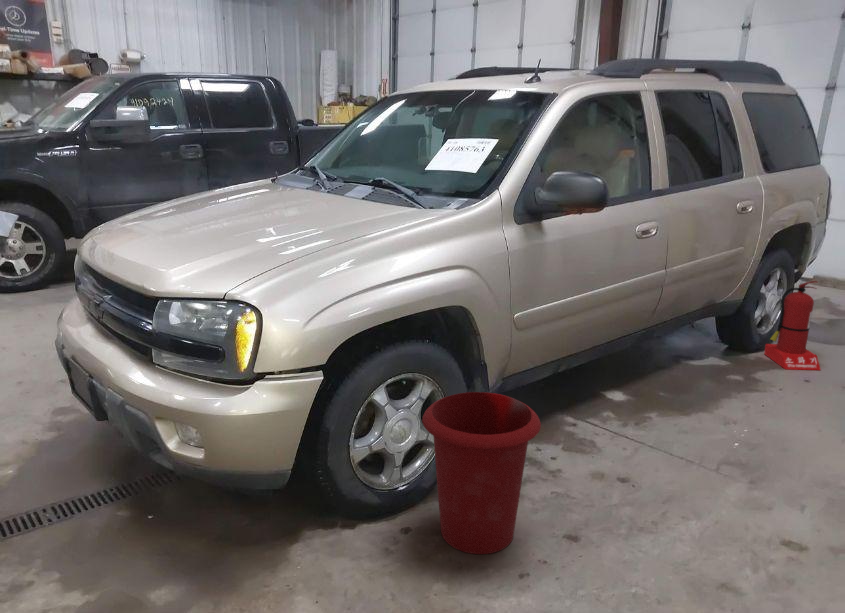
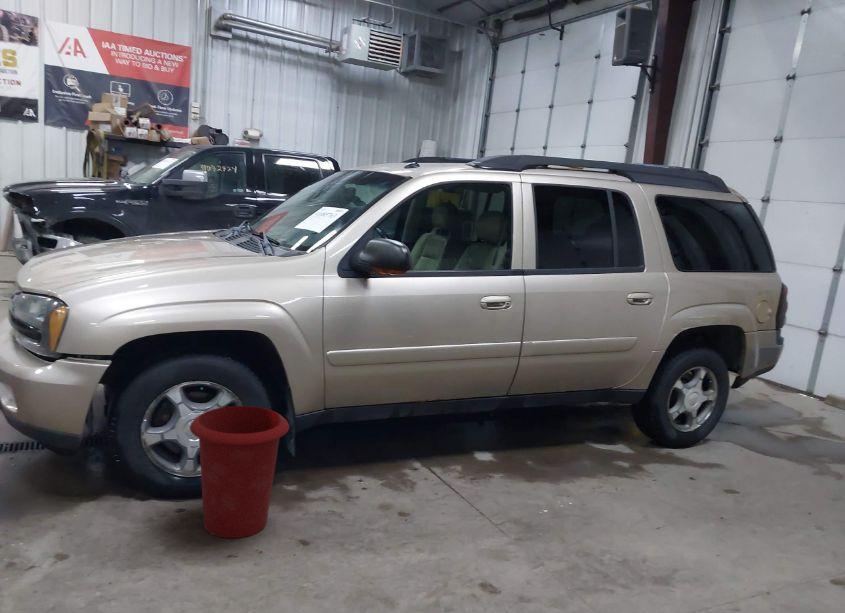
fire extinguisher: present [764,281,820,370] -> none [674,384,723,475]

